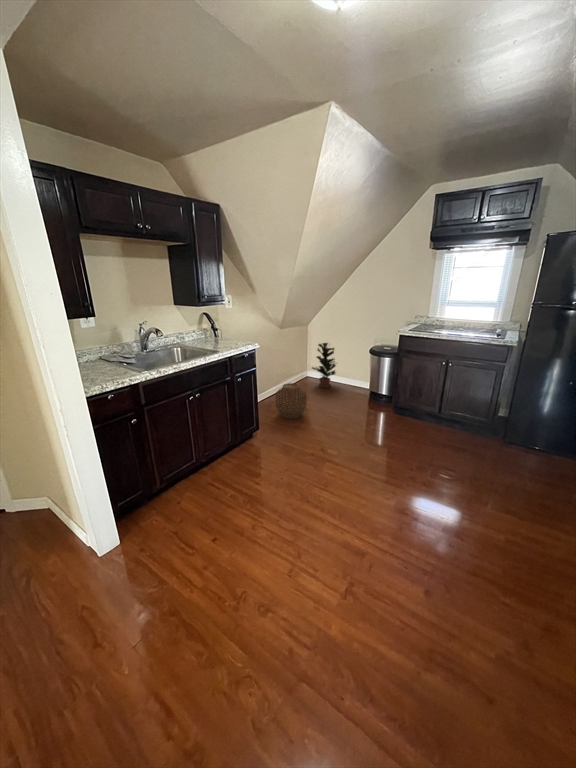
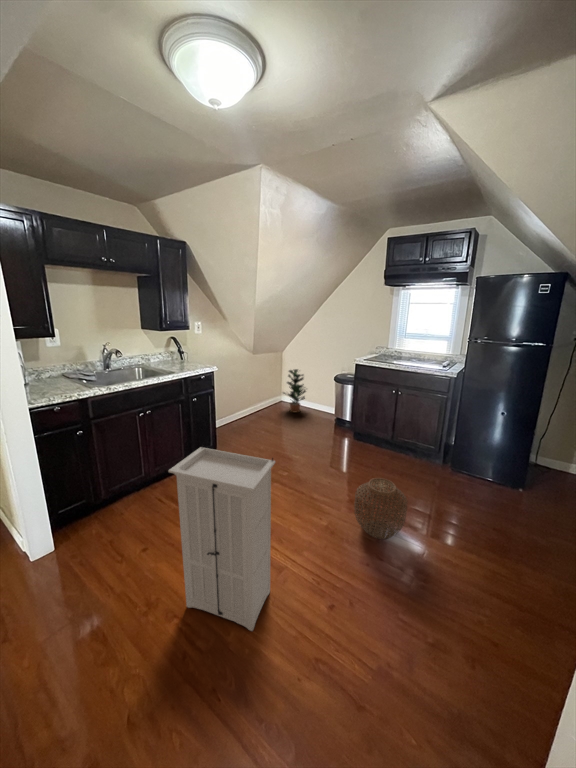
woven basket: present [276,383,306,419] -> present [355,478,407,539]
storage cabinet: none [269,431,379,623] -> present [169,447,275,631]

